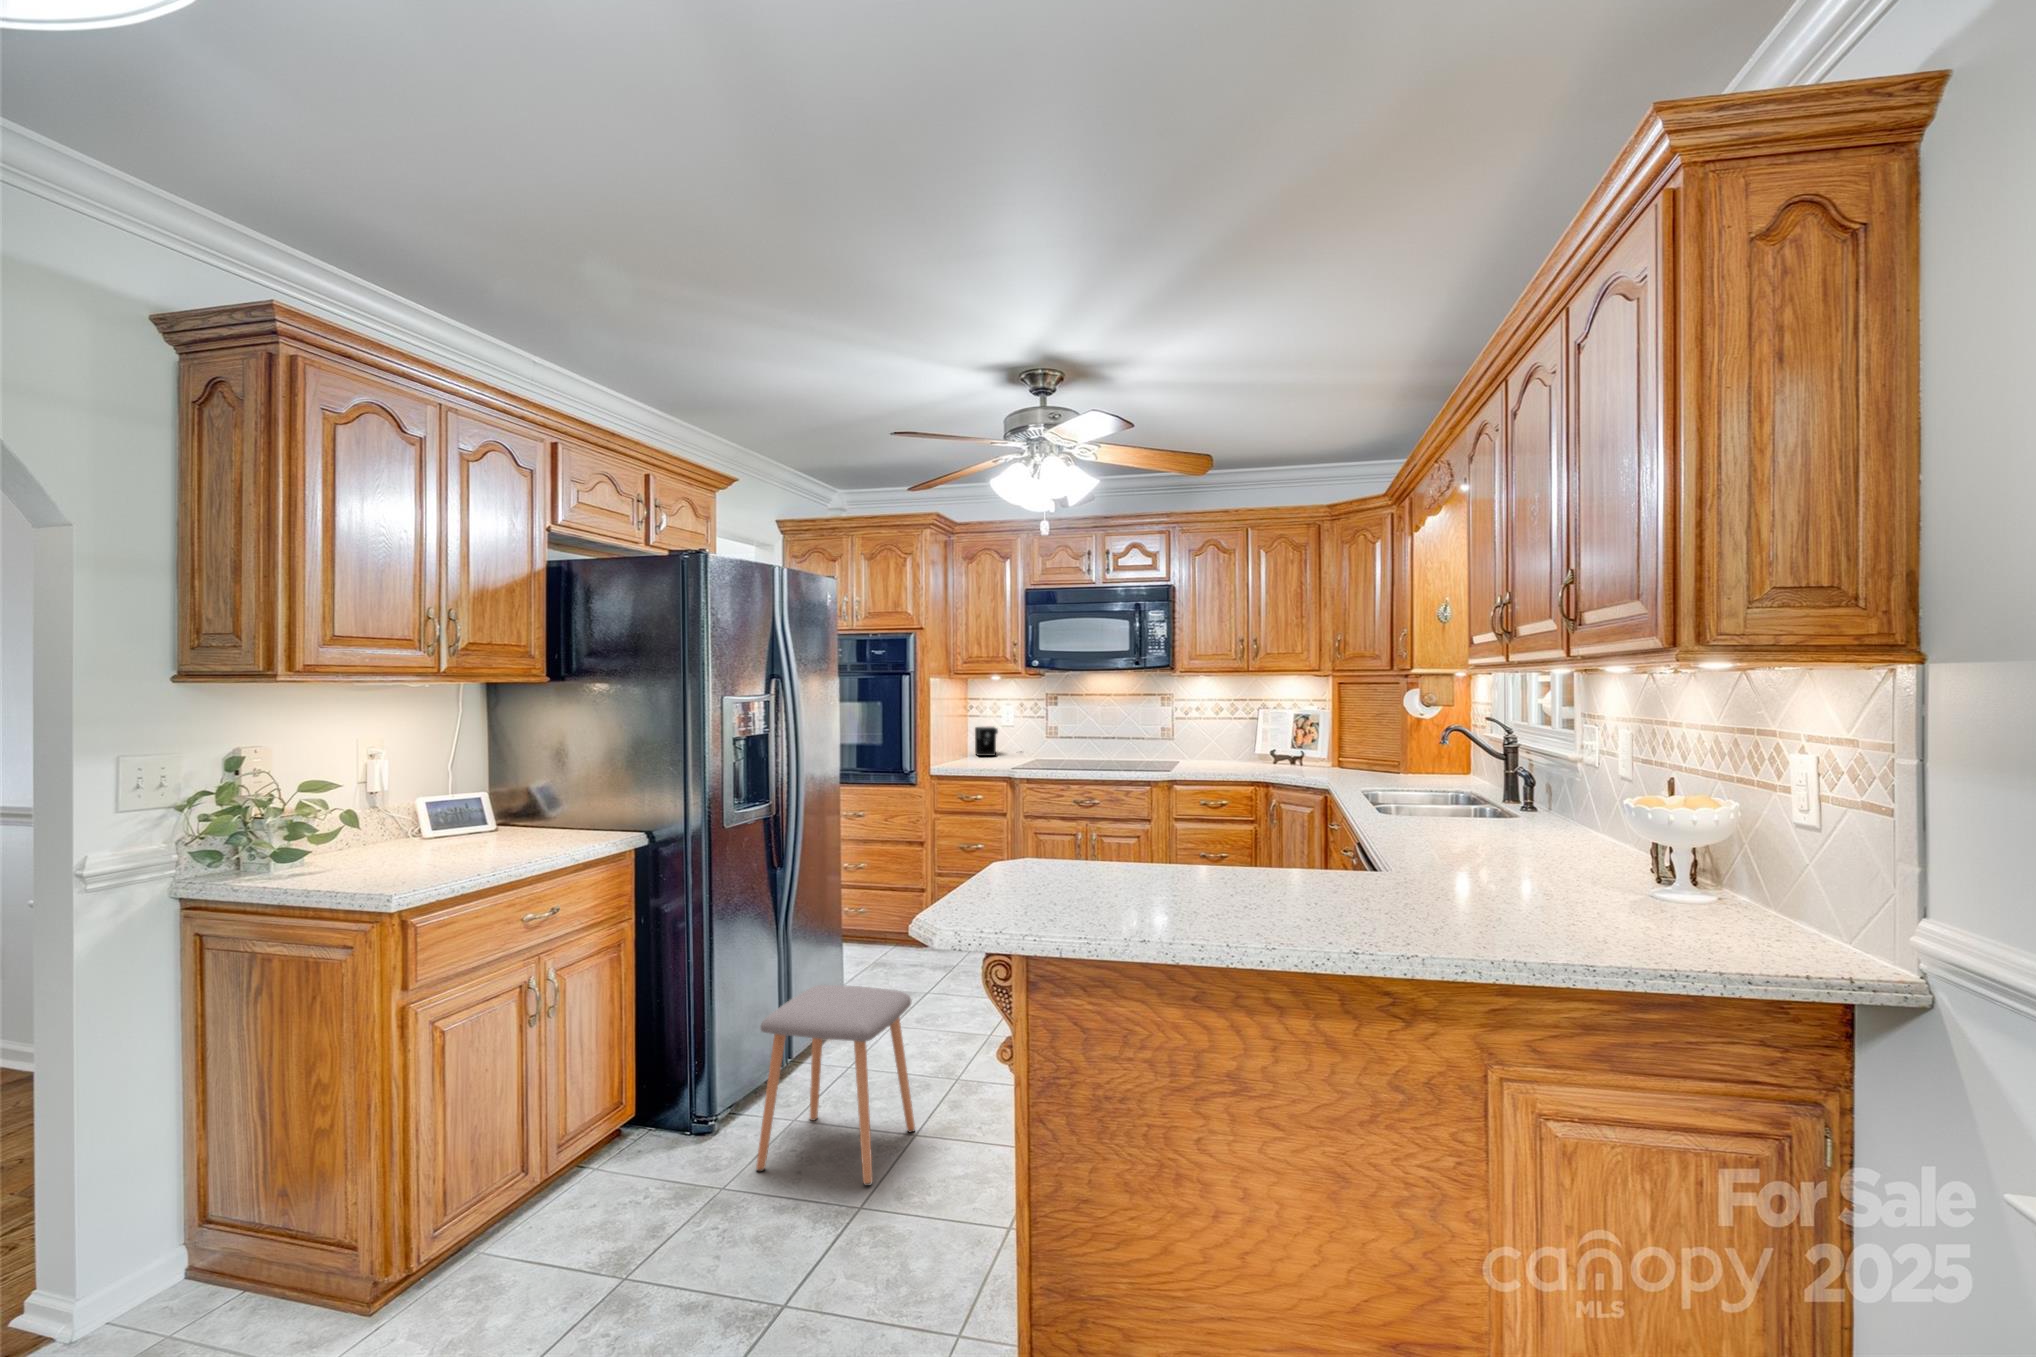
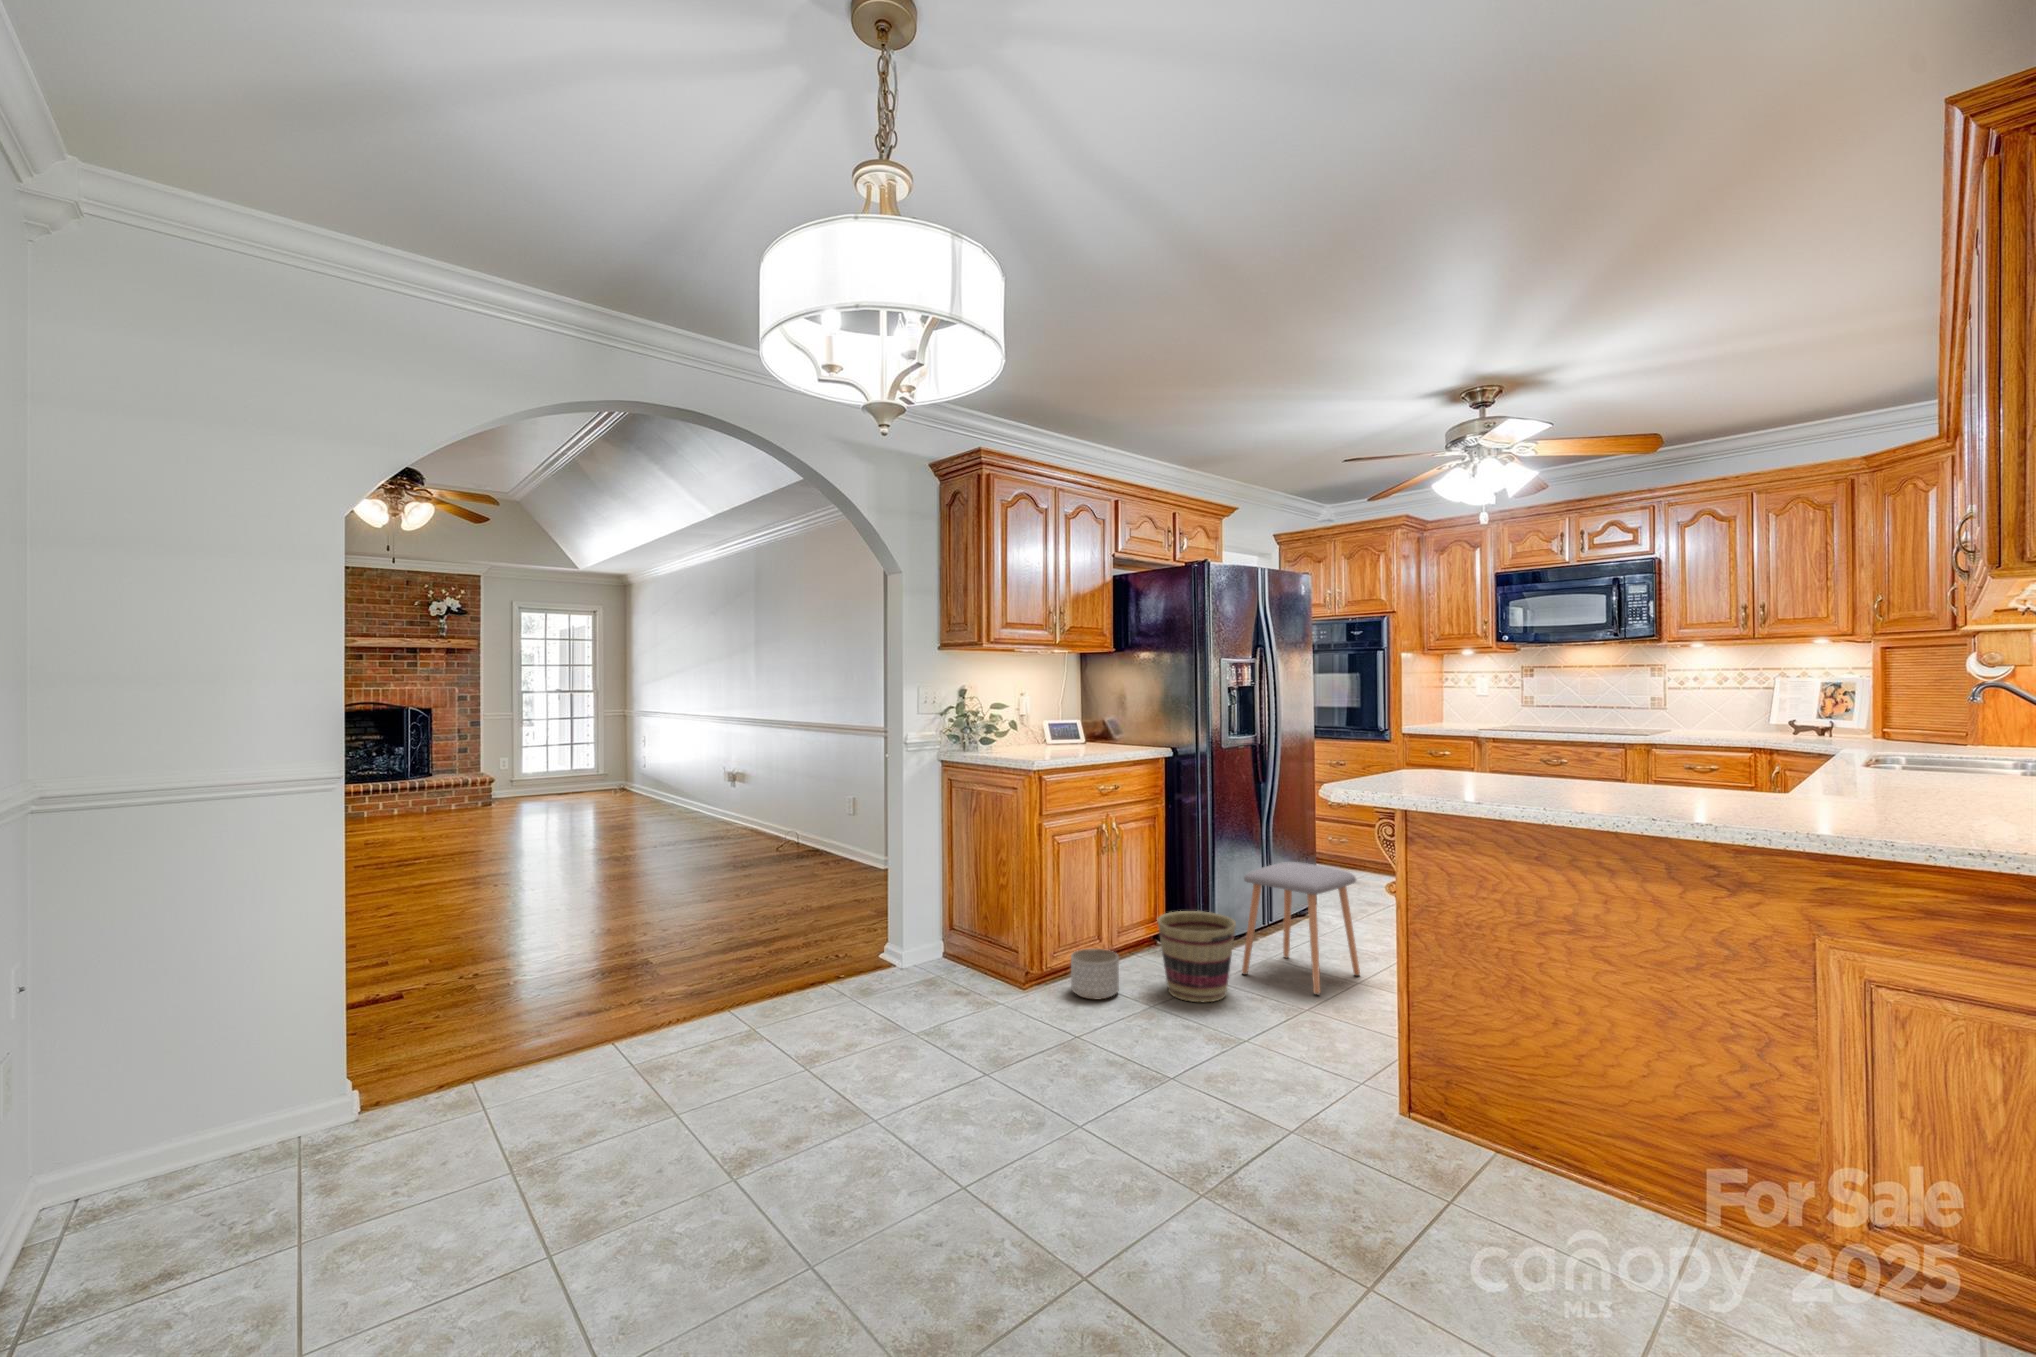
coffee maker: present [975,727,998,756] -> none [1454,696,1503,721]
basket: none [626,1093,755,1258] -> present [1157,911,1236,1002]
planter: none [463,1201,557,1308] -> present [1071,949,1119,999]

